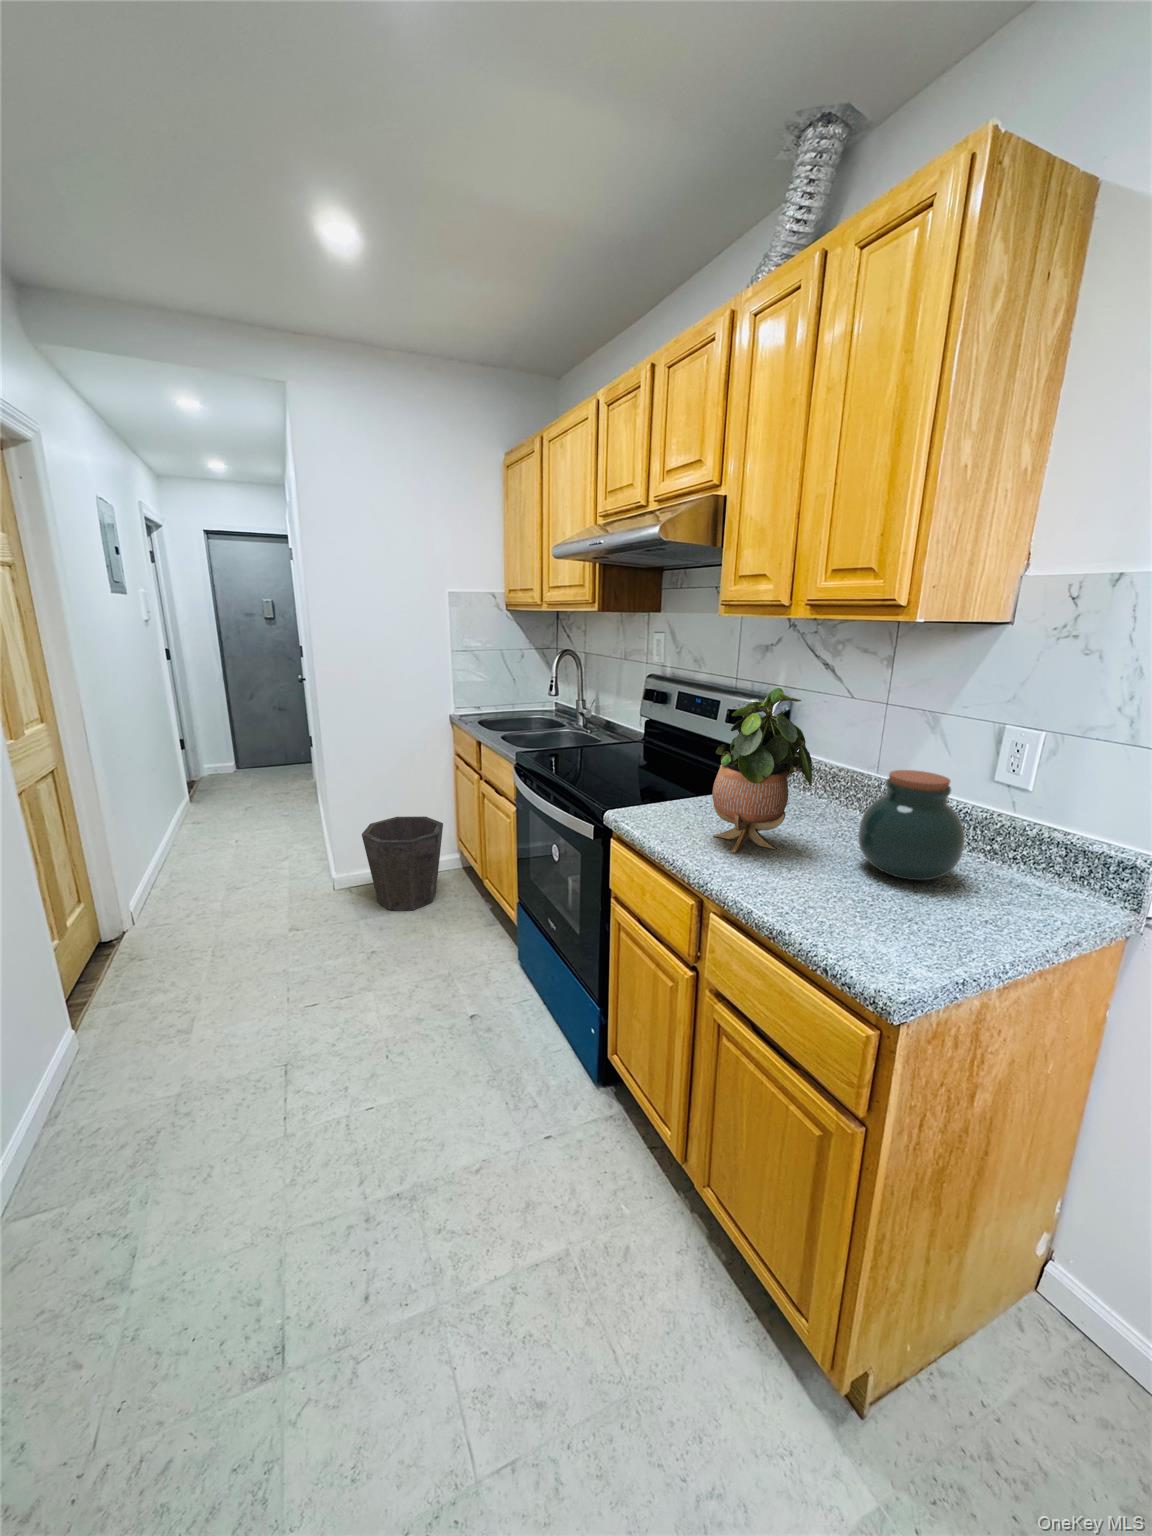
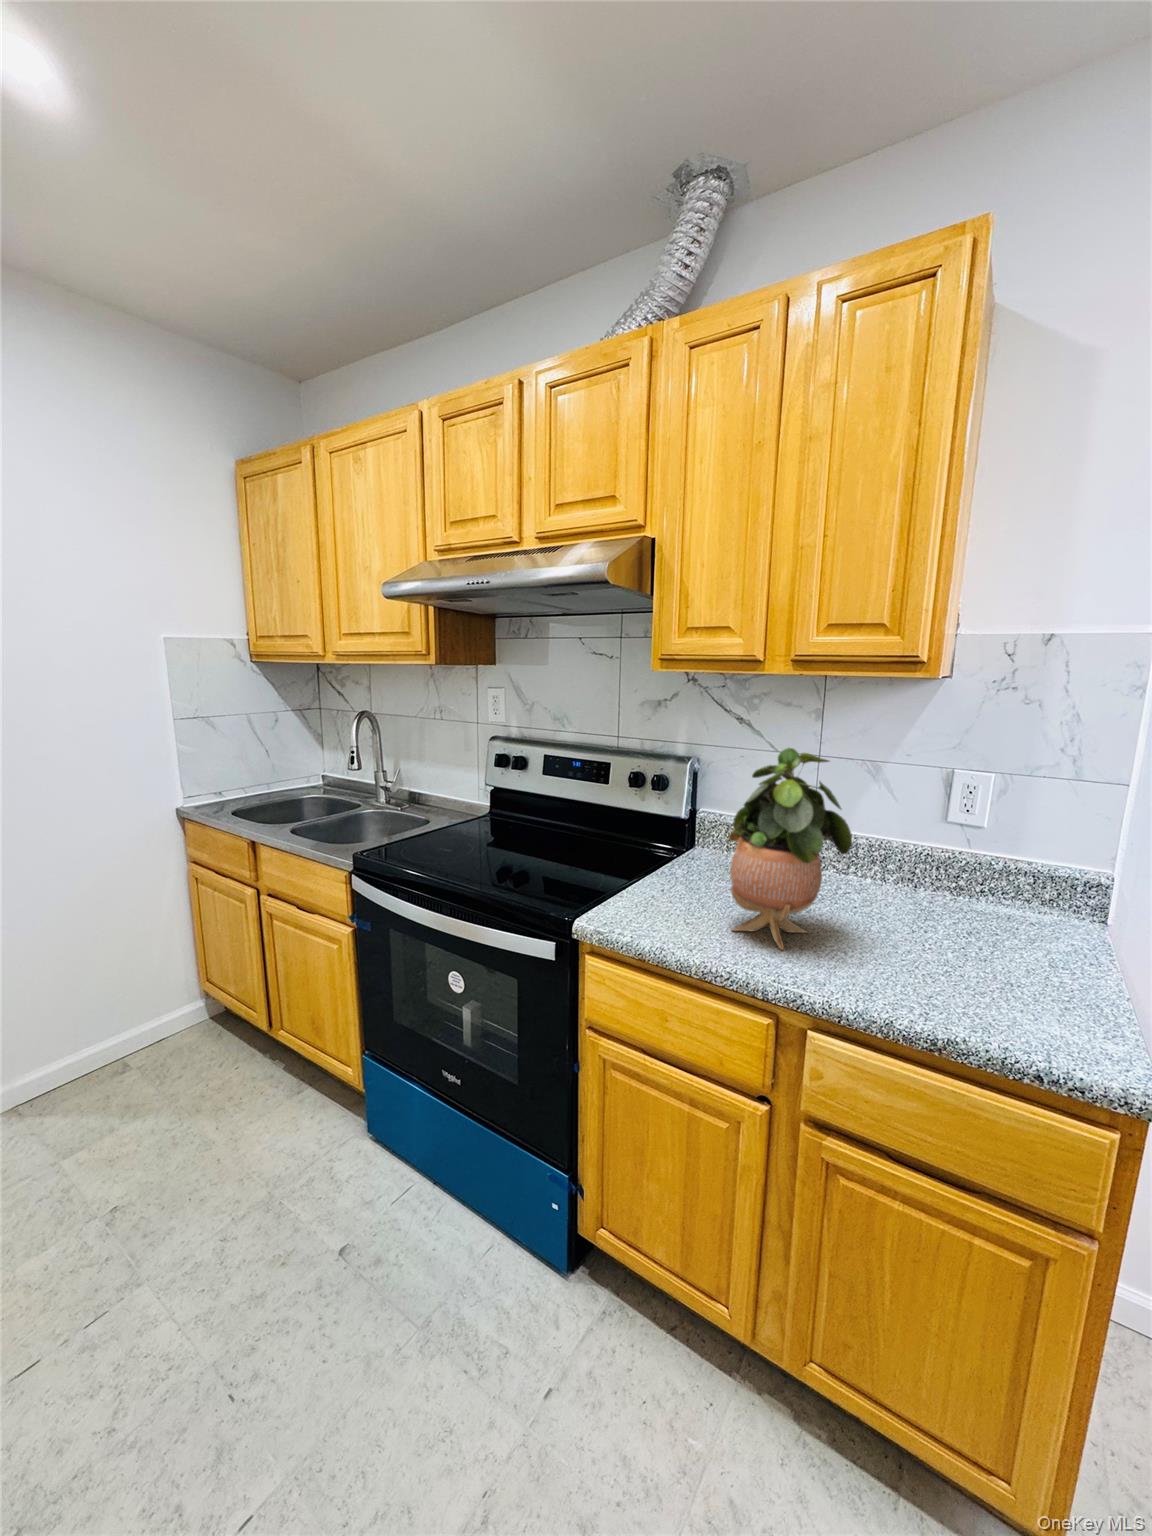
jar: present [858,770,965,880] -> none [883,823,998,939]
waste bin: present [362,816,443,911] -> none [36,961,187,1130]

